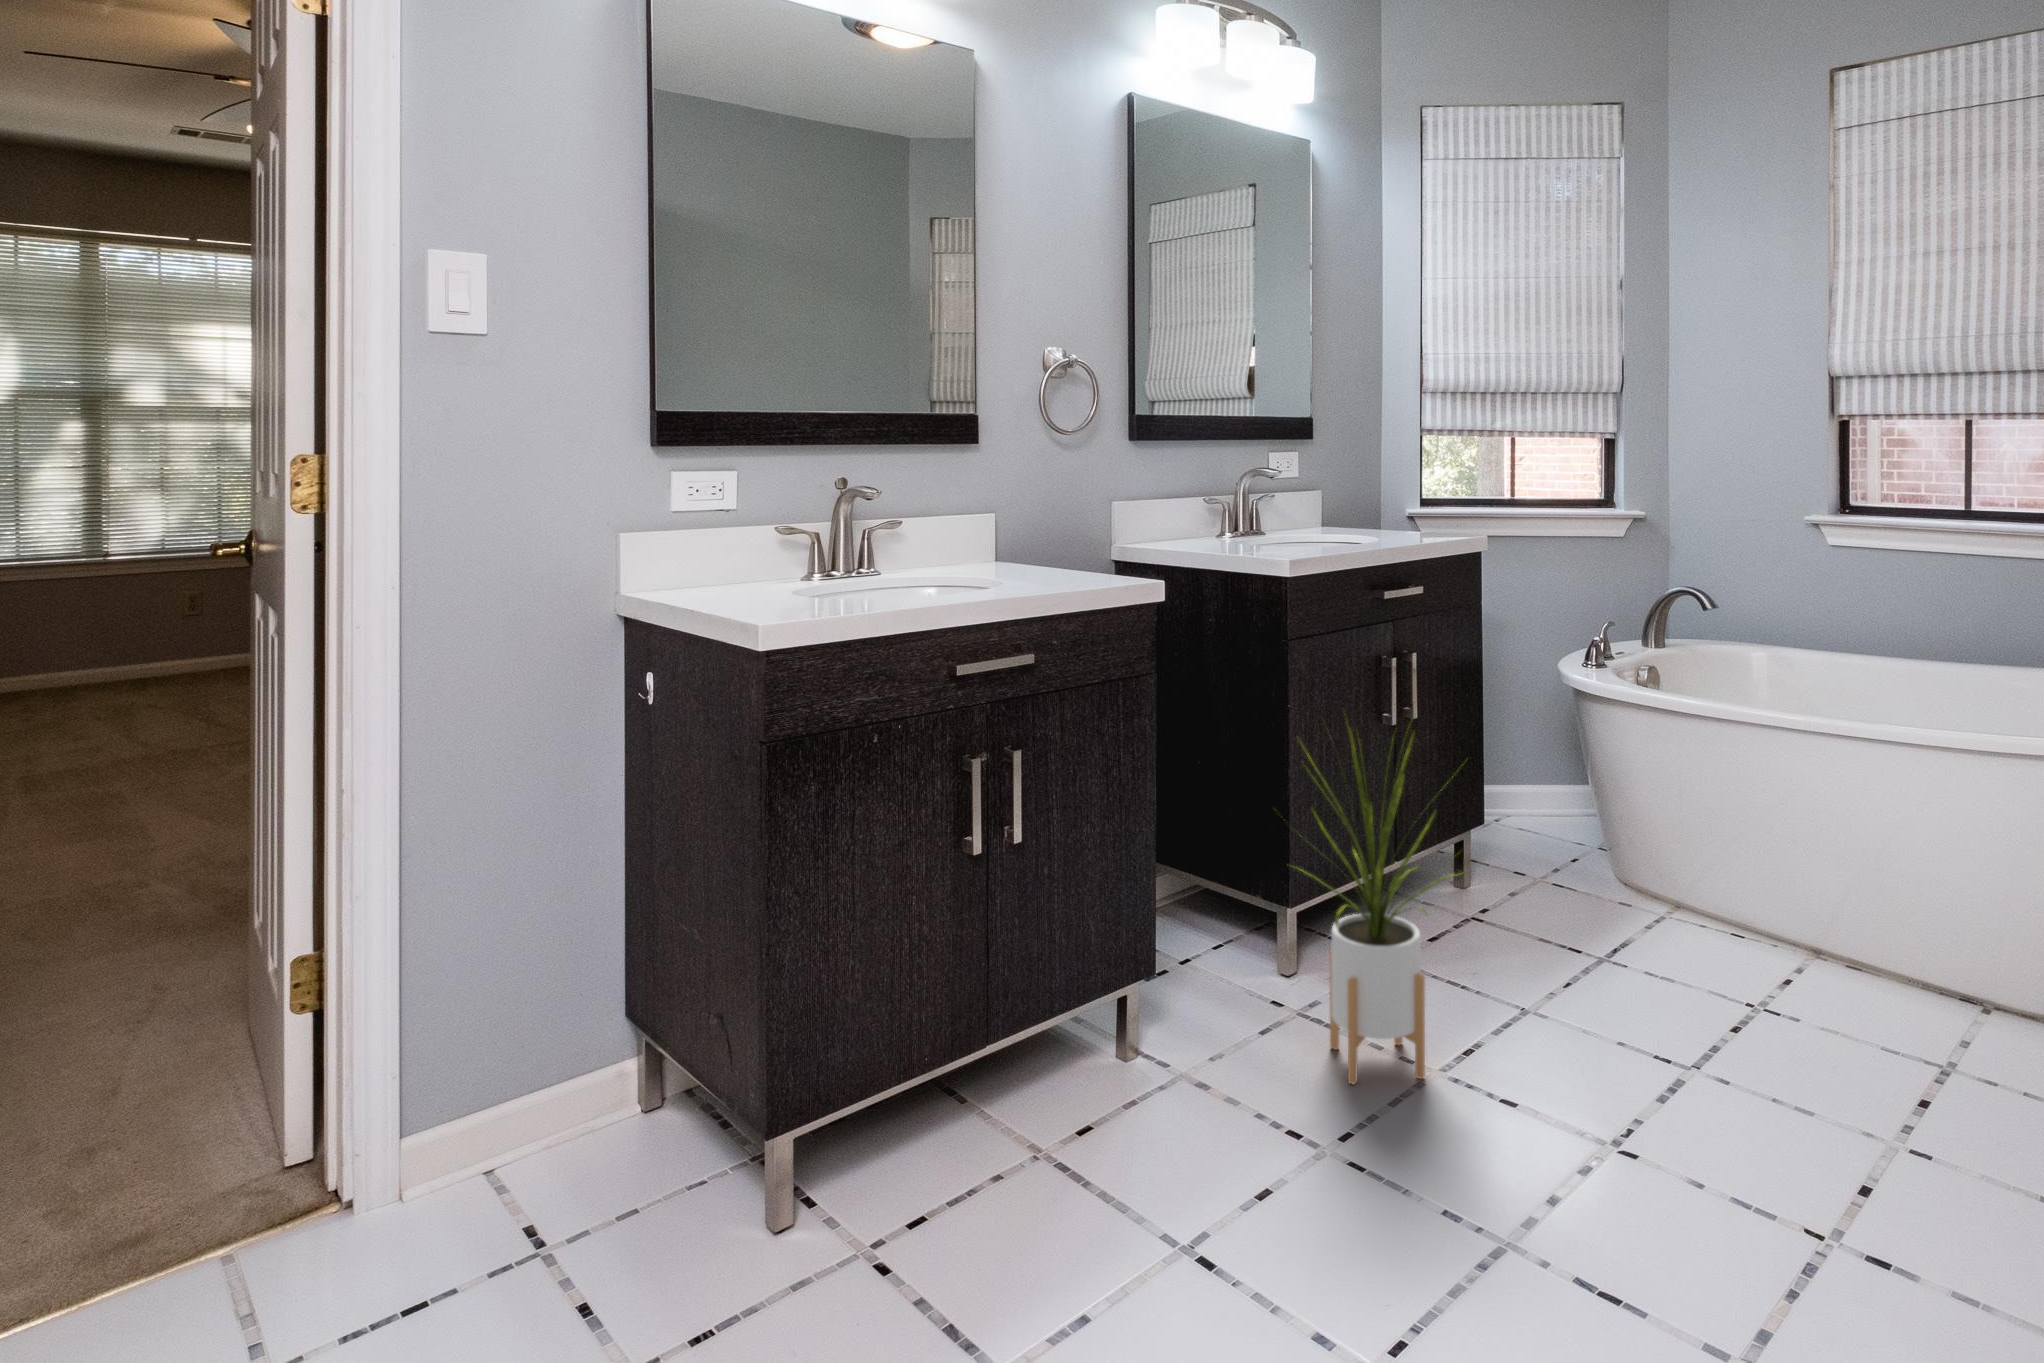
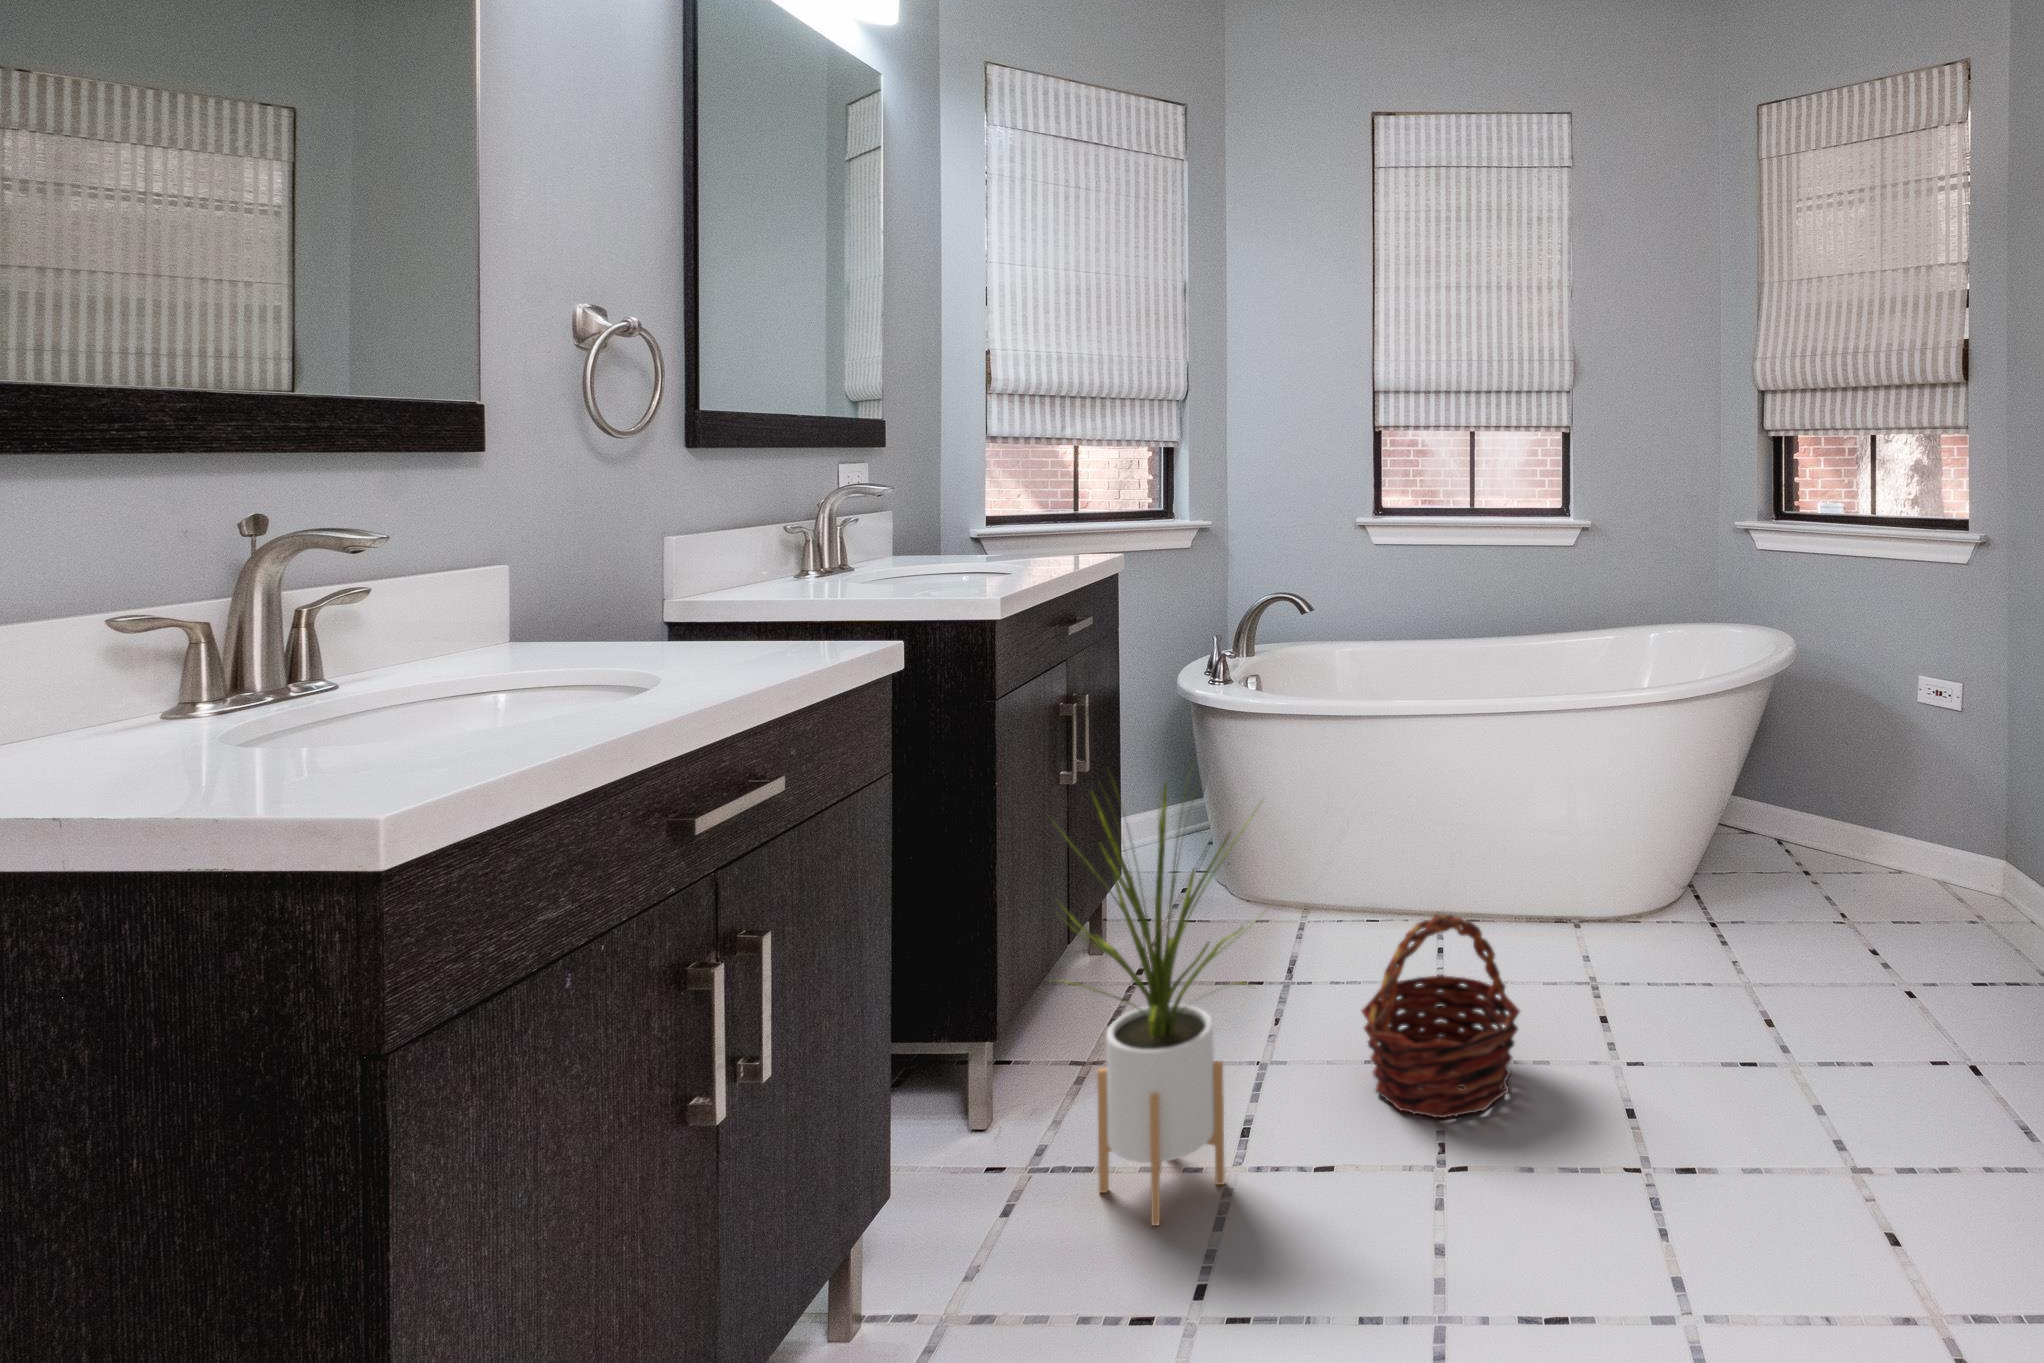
basket: none [1591,917,1764,1120] -> present [1362,915,1521,1118]

